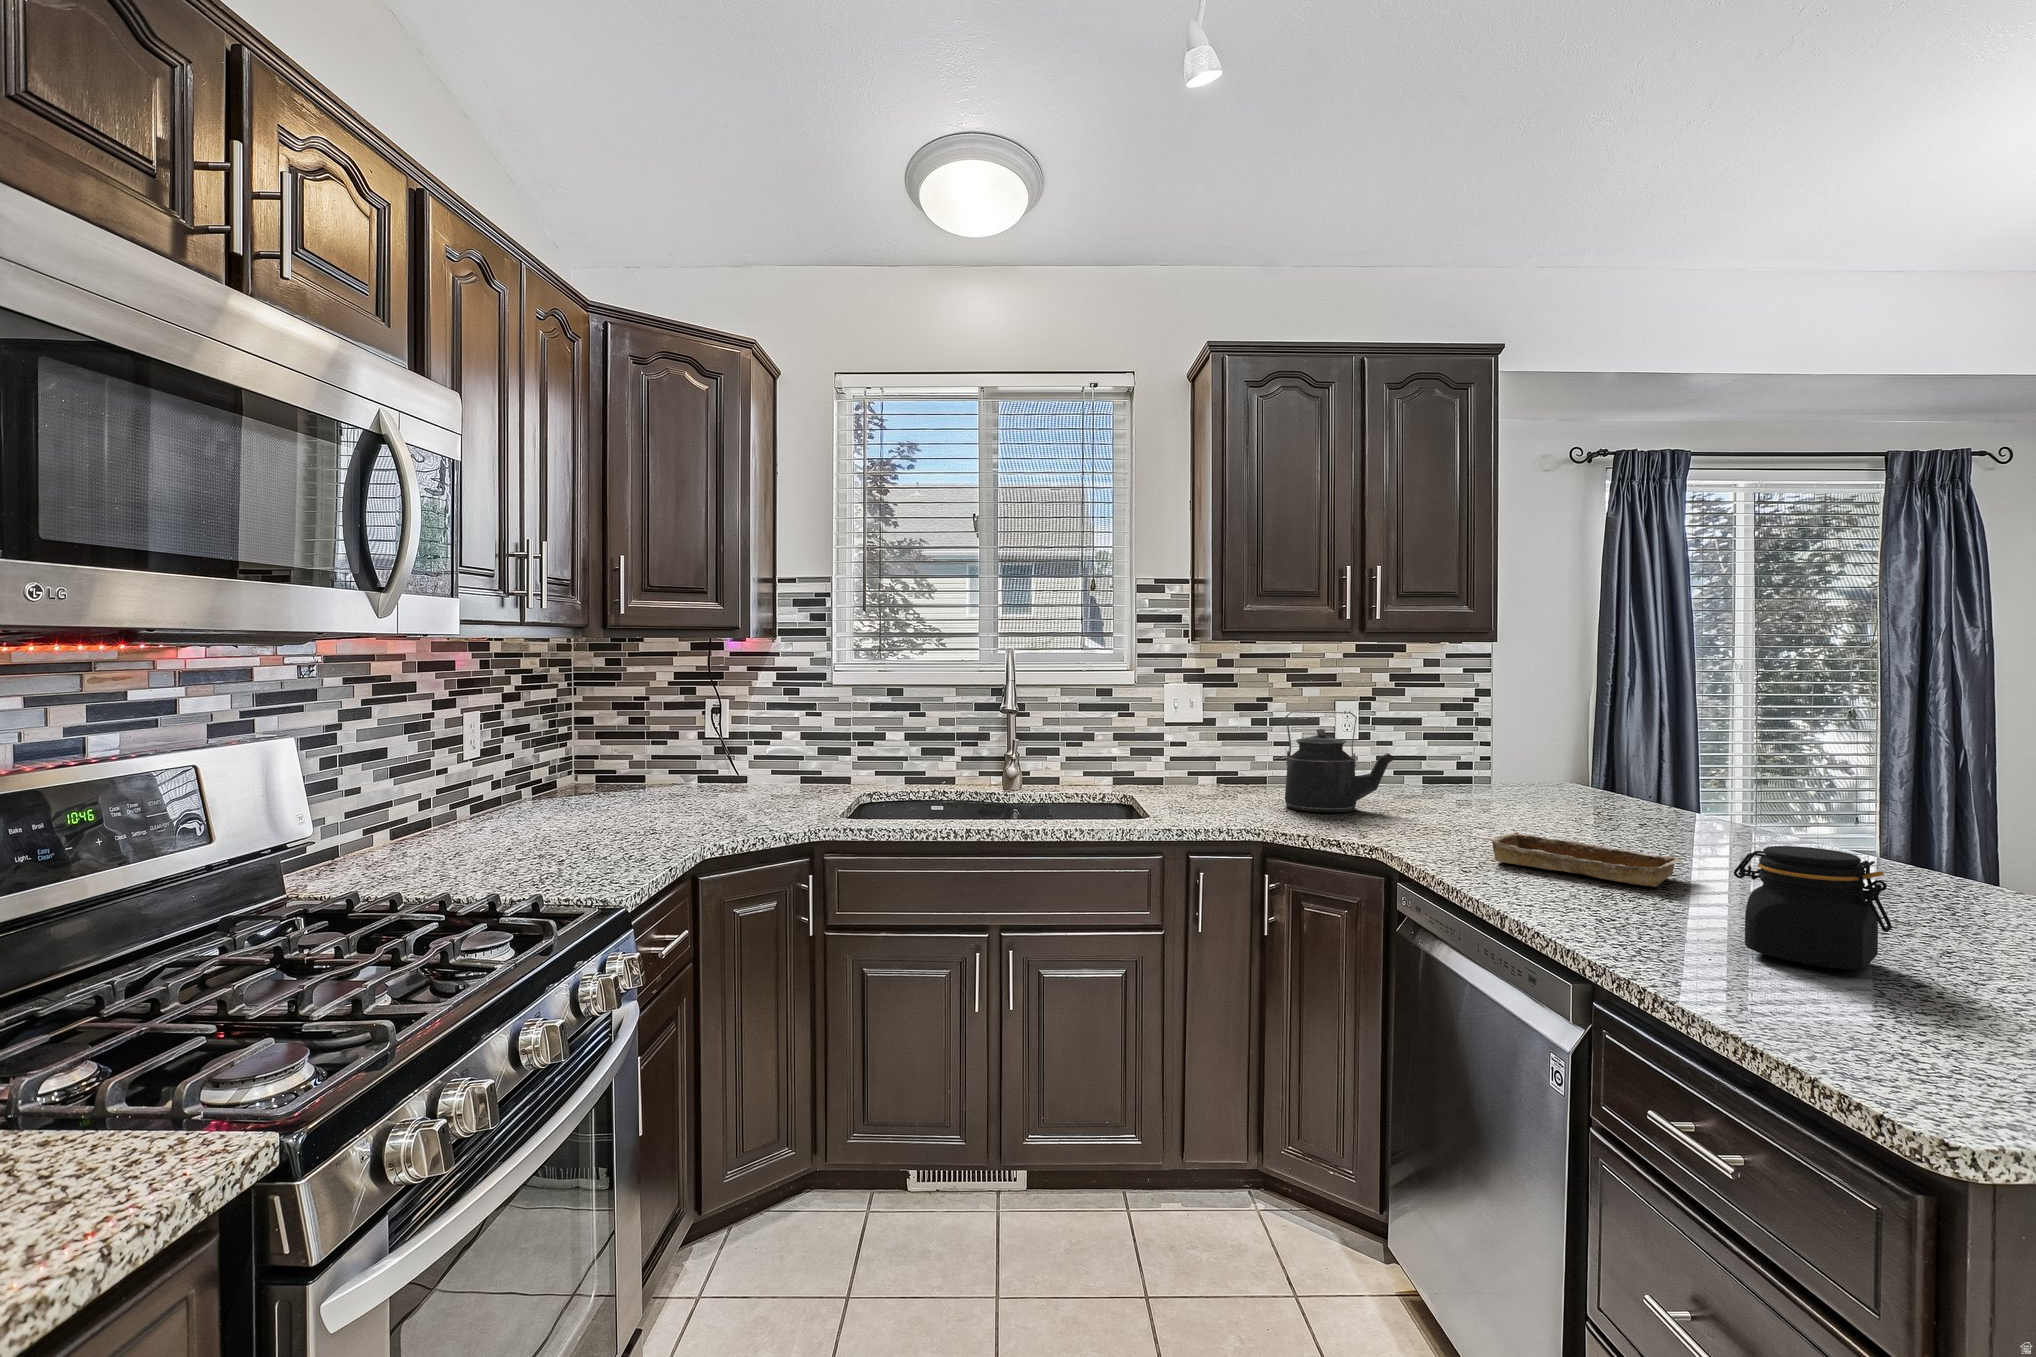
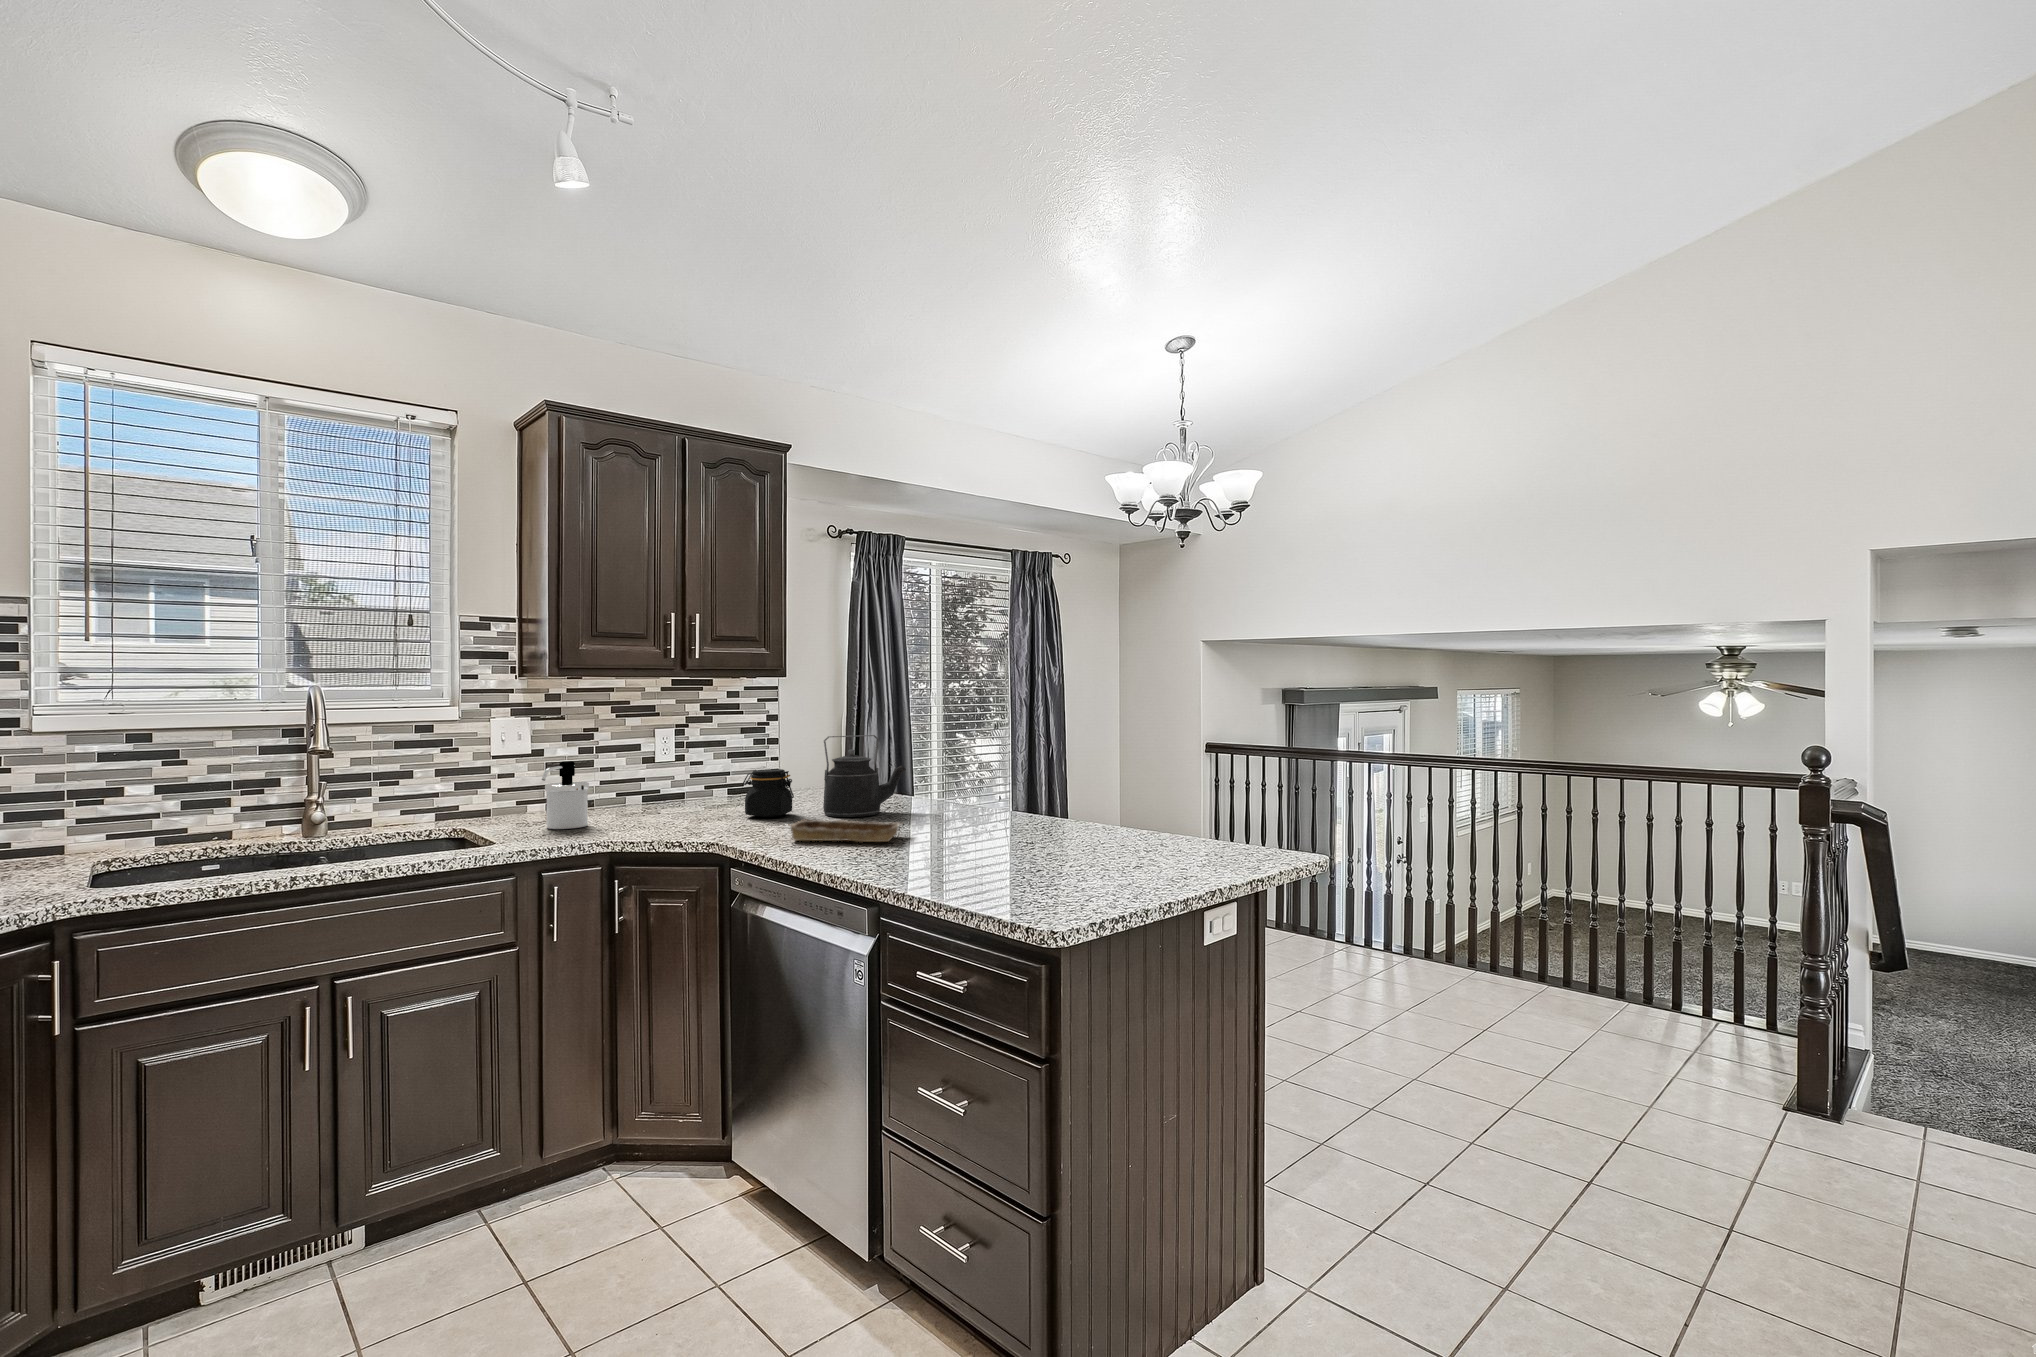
kettle: present [1285,711,1394,812] -> present [823,735,906,817]
soap dispenser: none [1199,733,1251,808] -> present [542,761,589,829]
jar: present [1734,846,1892,969] -> present [743,769,794,817]

